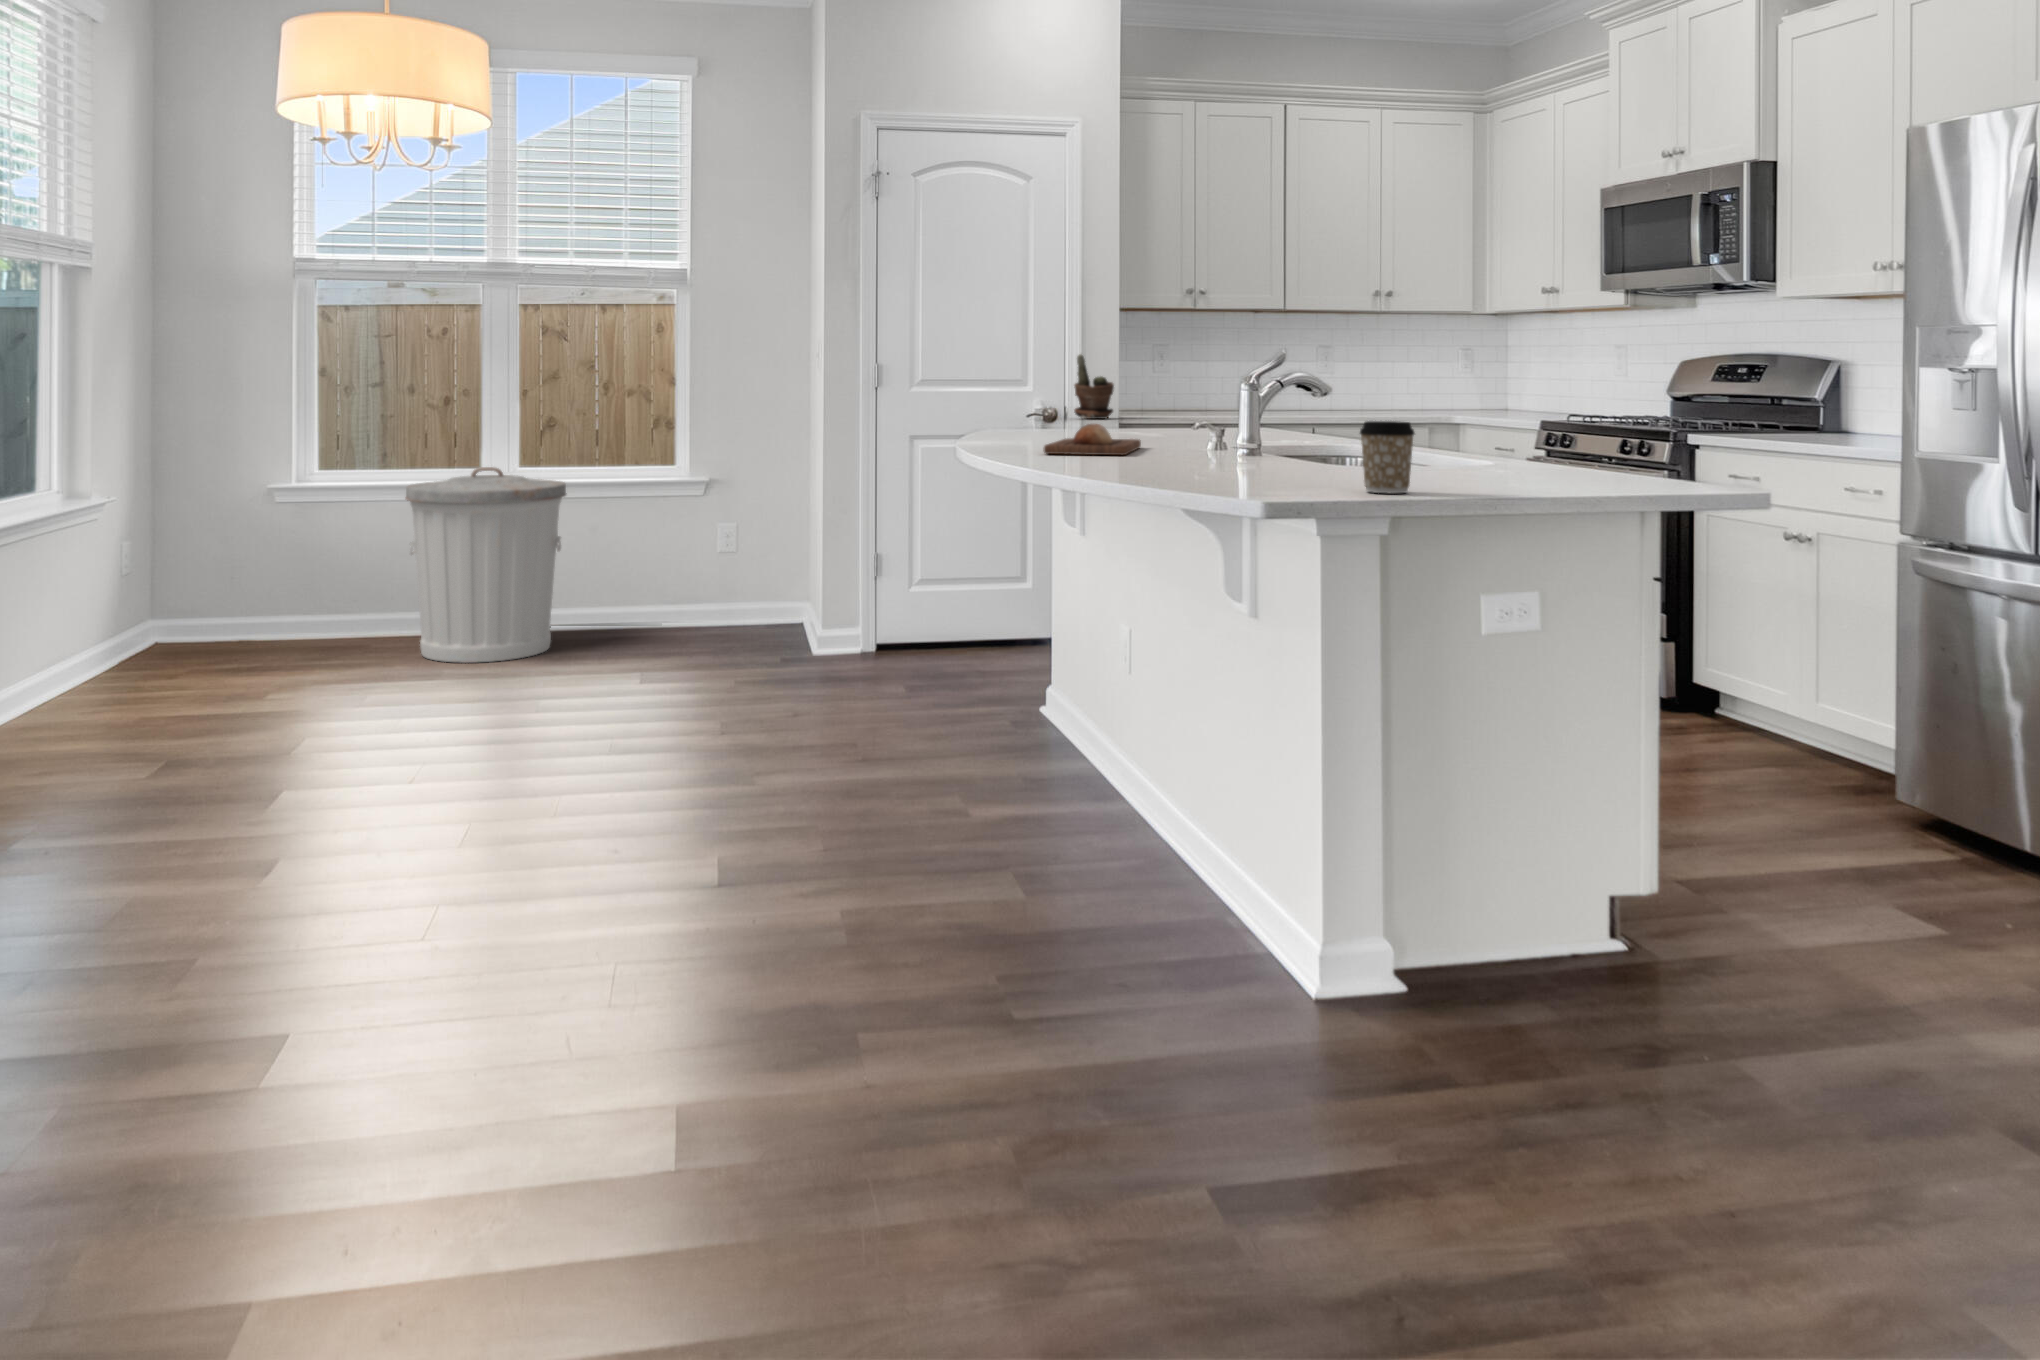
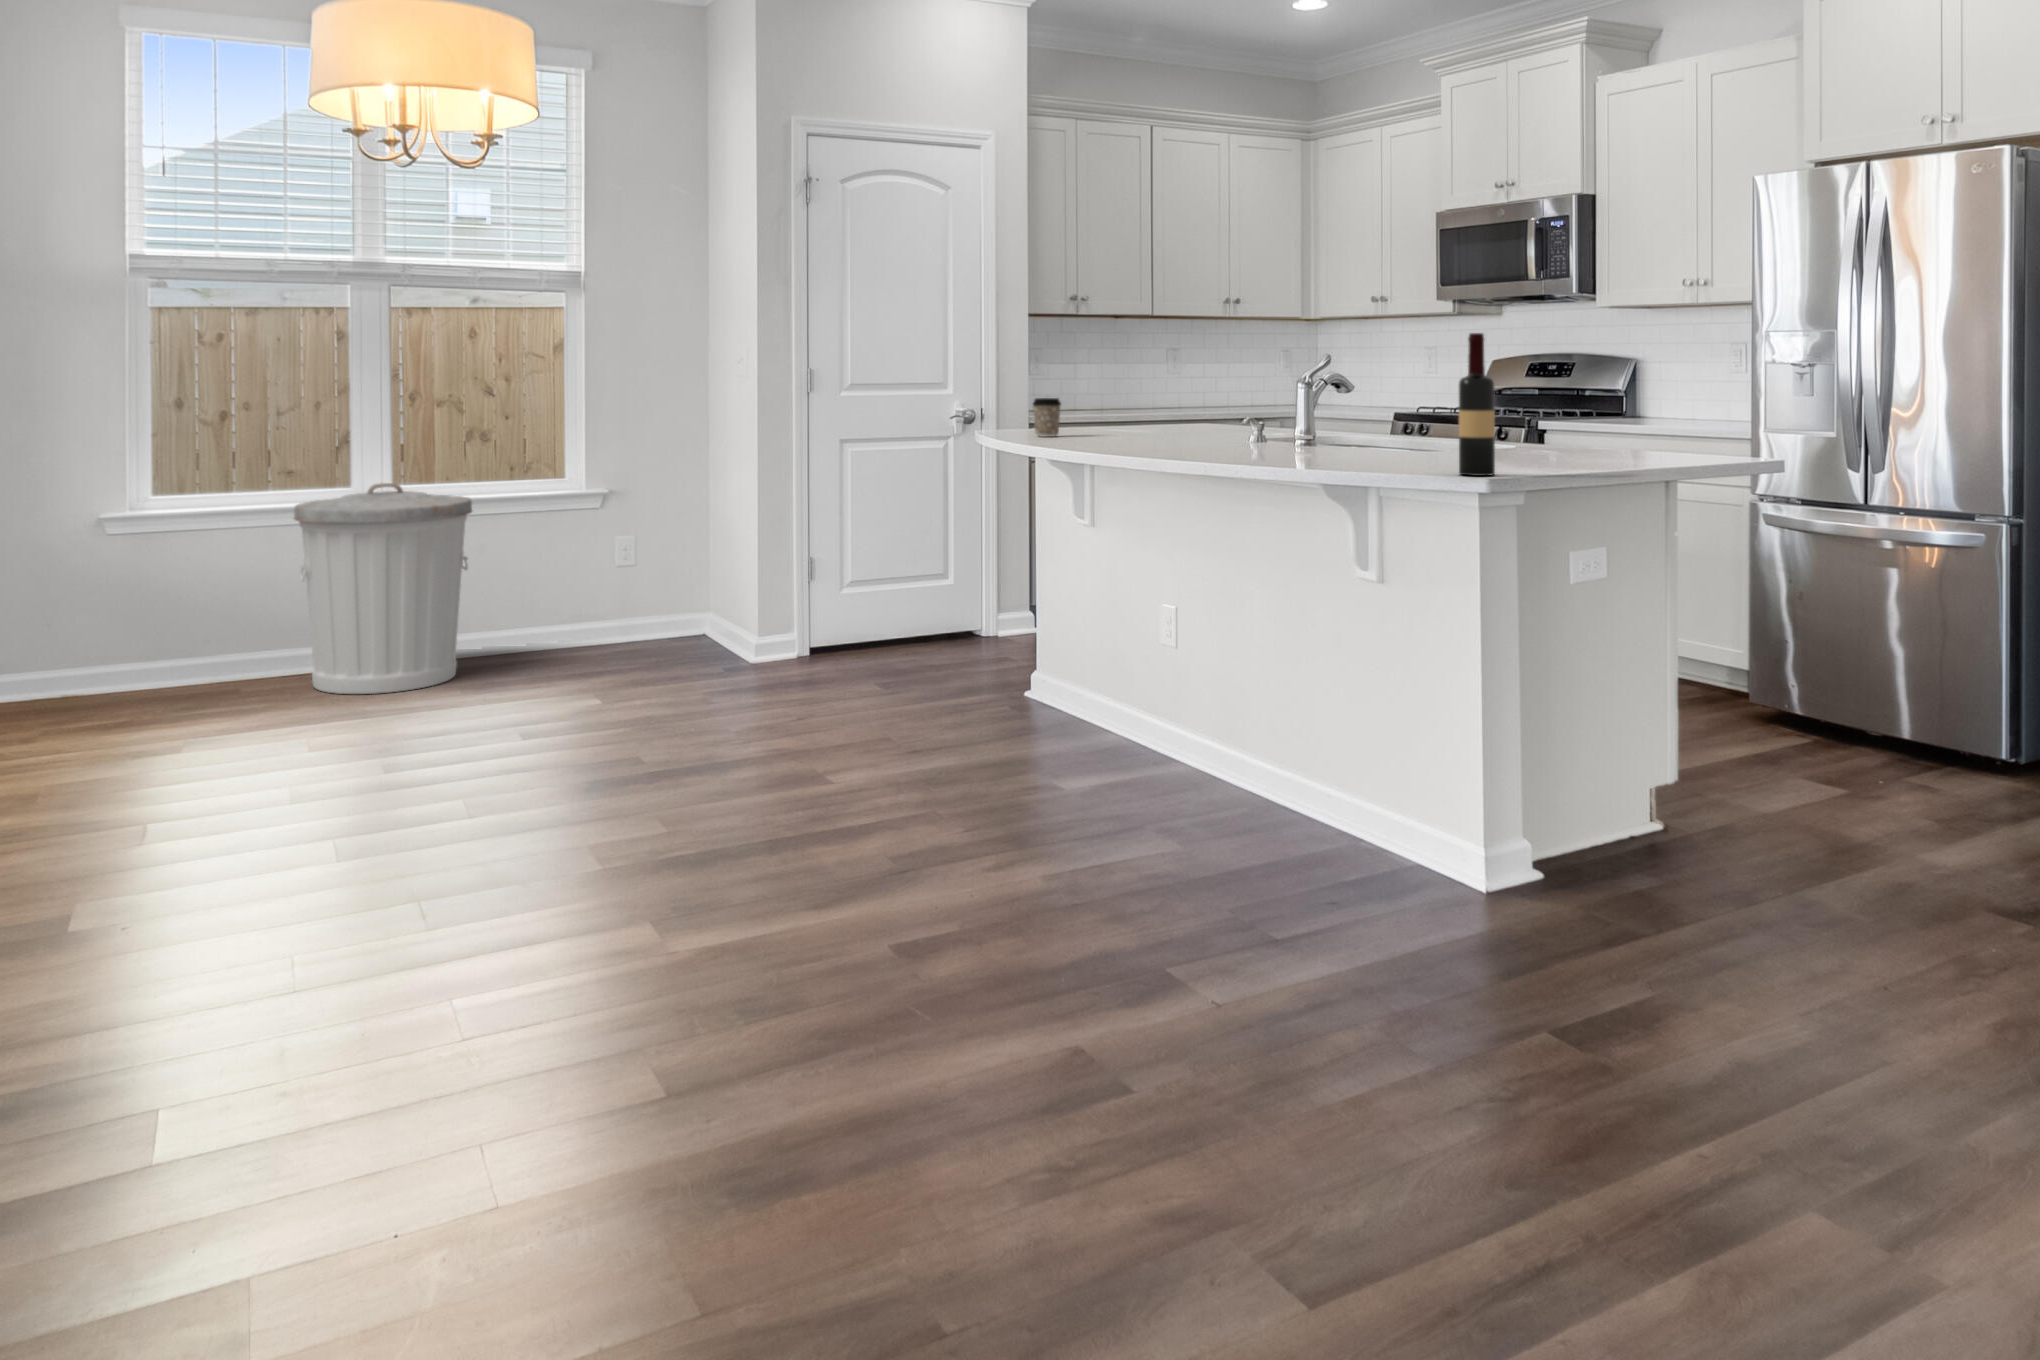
wine bottle: none [1272,318,1315,493] -> present [1459,333,1495,476]
potted plant: present [1074,354,1114,419] -> none [984,357,1023,419]
coffee cup: present [1360,421,1415,493] -> present [1033,398,1061,437]
bread loaf: present [1043,424,1141,455] -> none [1114,423,1207,451]

